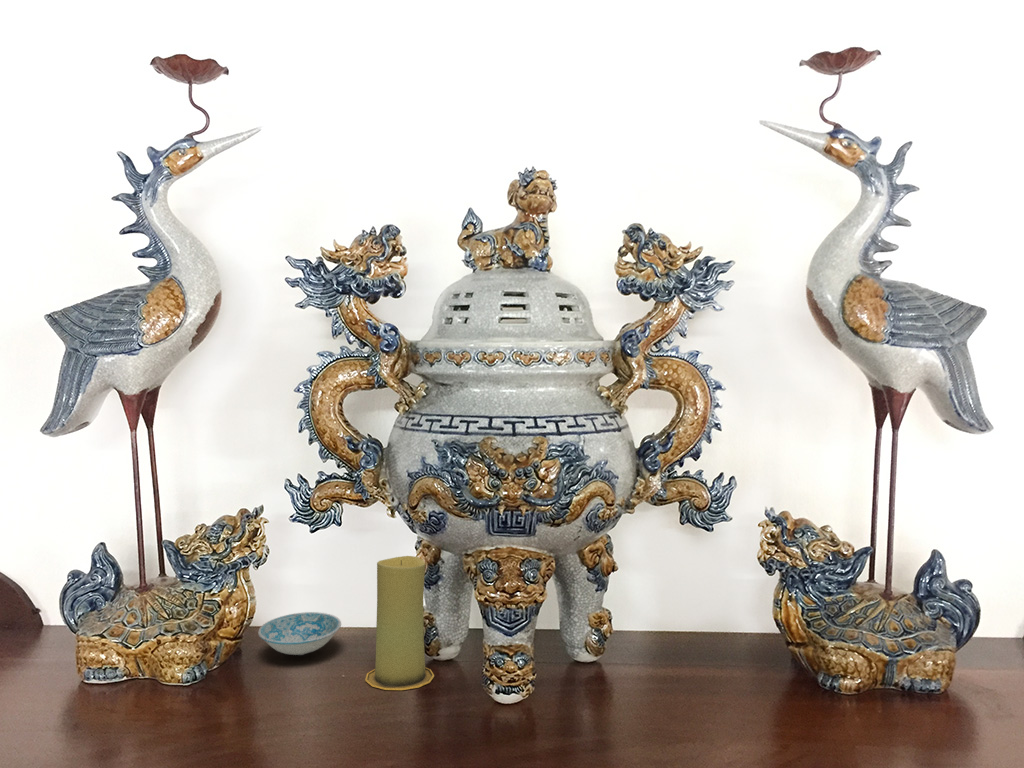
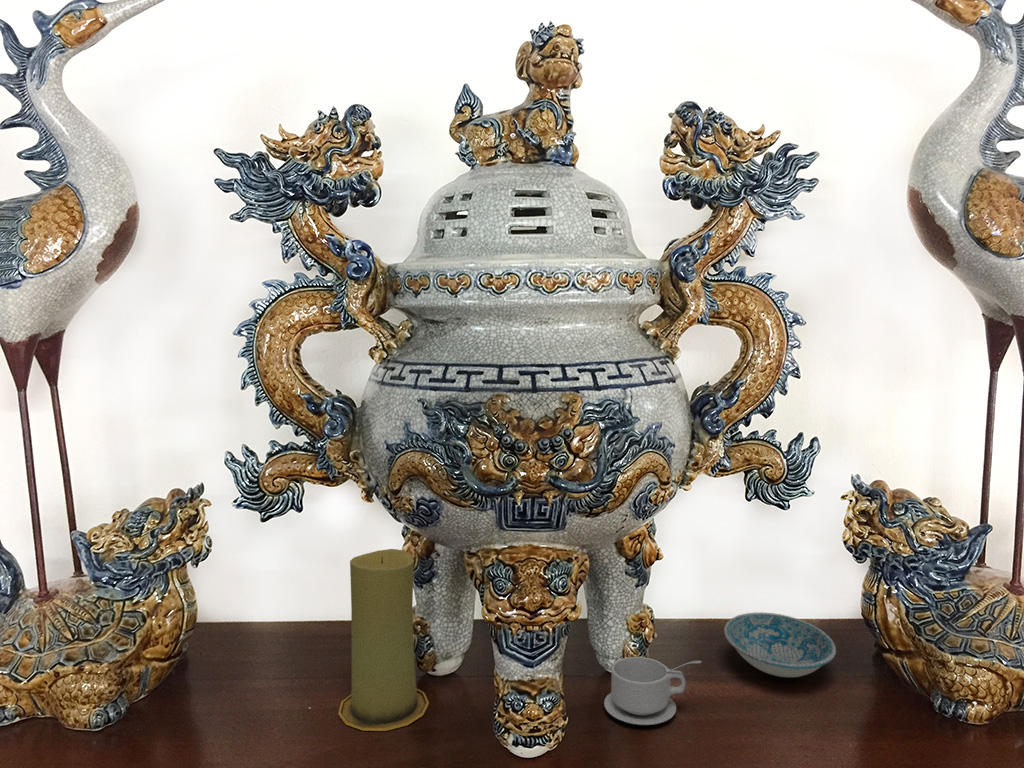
ceramic bowl: present [258,612,341,655] -> present [724,612,836,677]
teacup: none [569,642,641,689] -> present [604,657,701,725]

